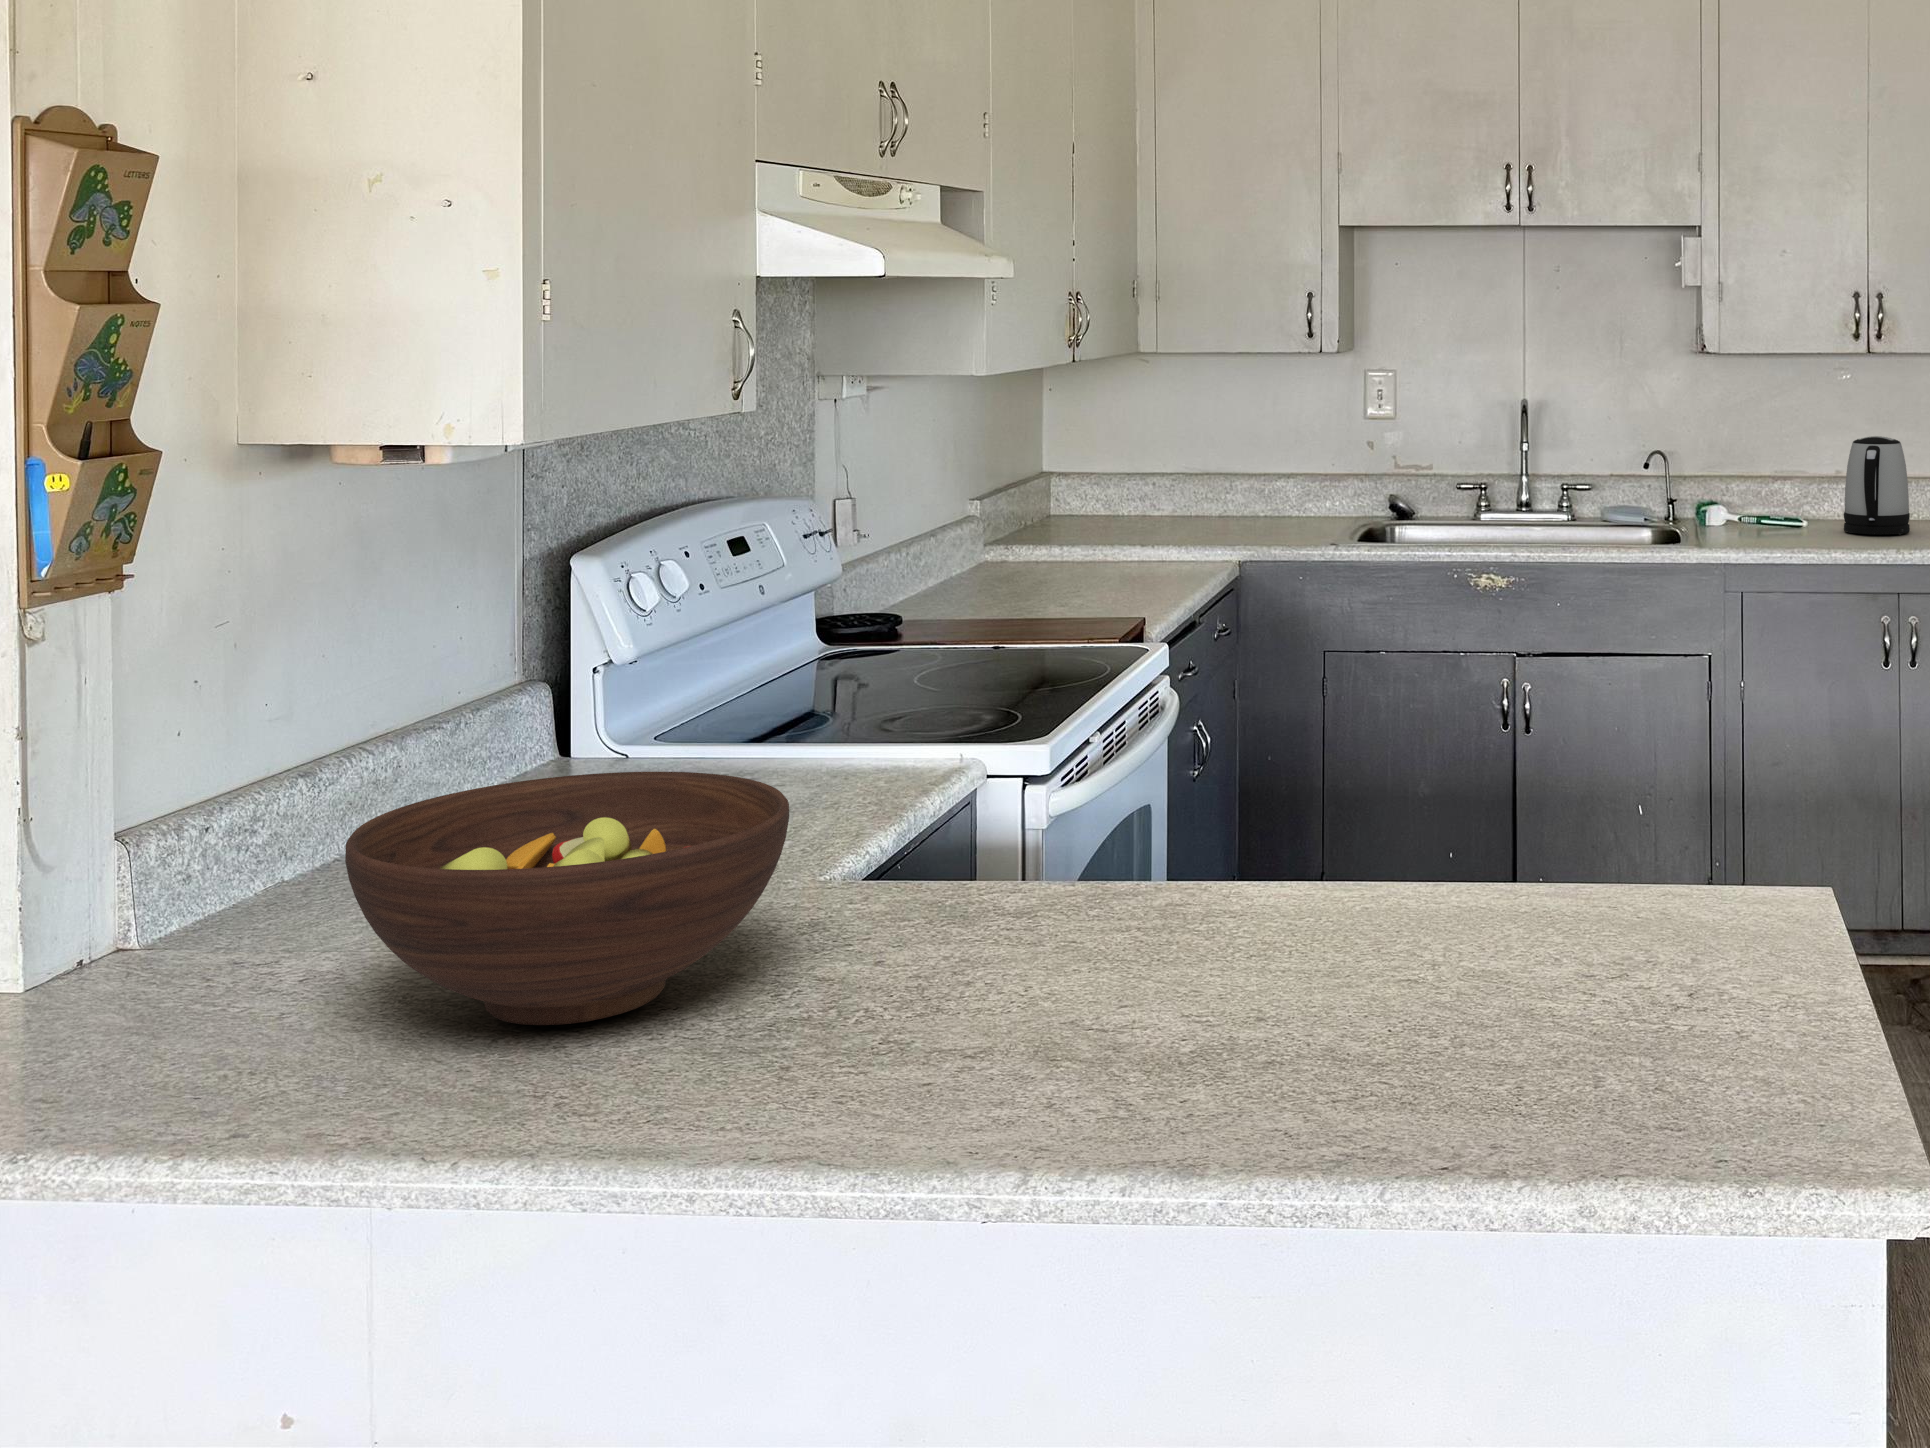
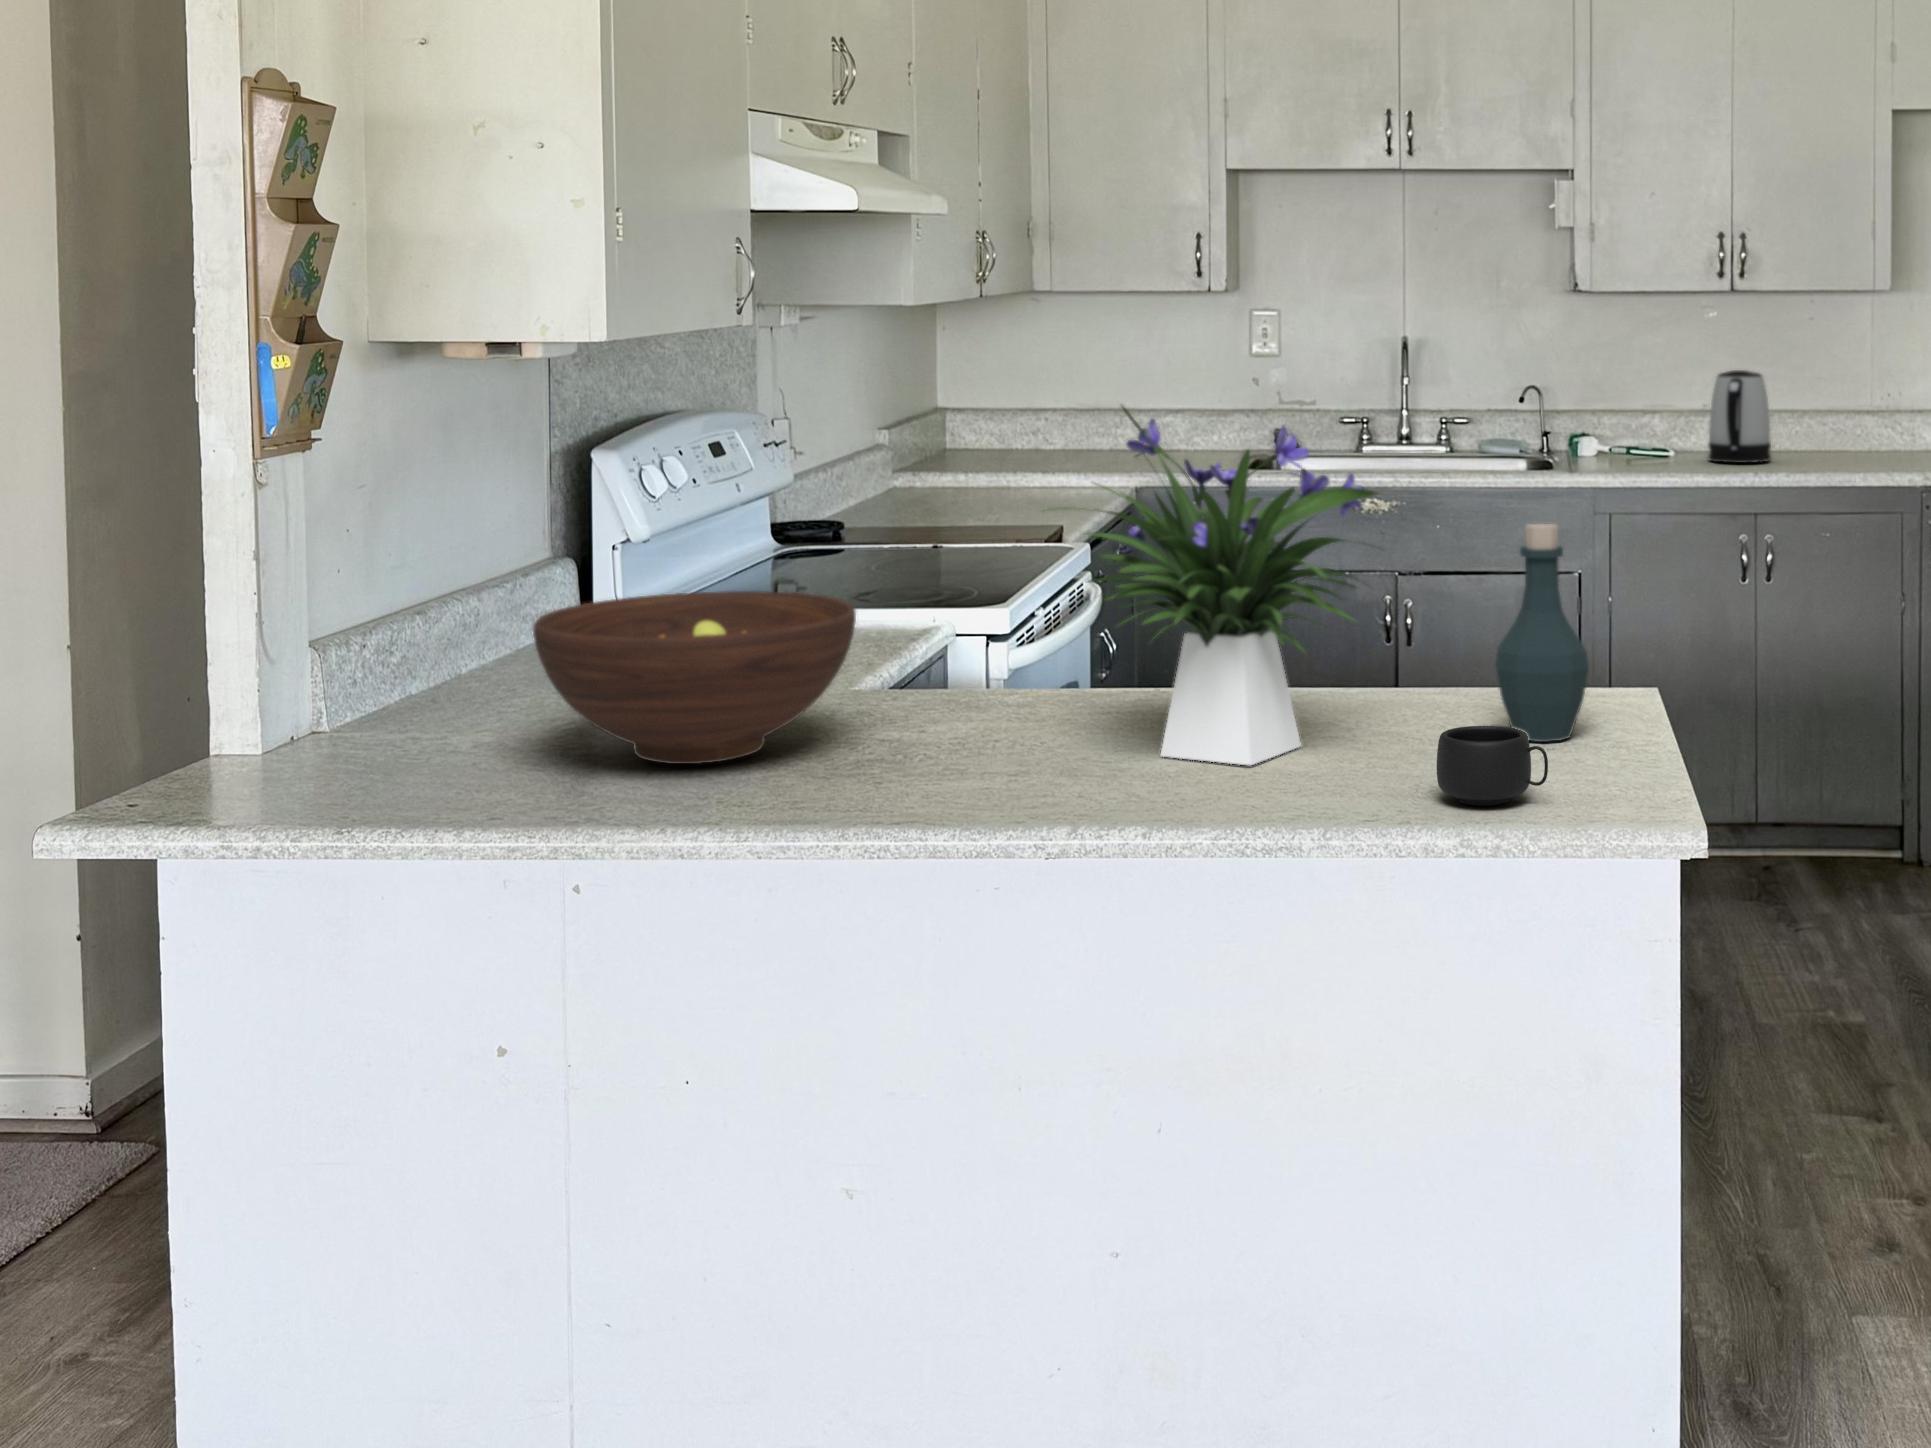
flower arrangement: none [1015,540,1481,1034] -> present [1043,406,1379,765]
bottle: none [1625,694,1749,987] -> present [1495,524,1589,742]
mug: none [1545,1000,1701,1125] -> present [1437,726,1548,806]

